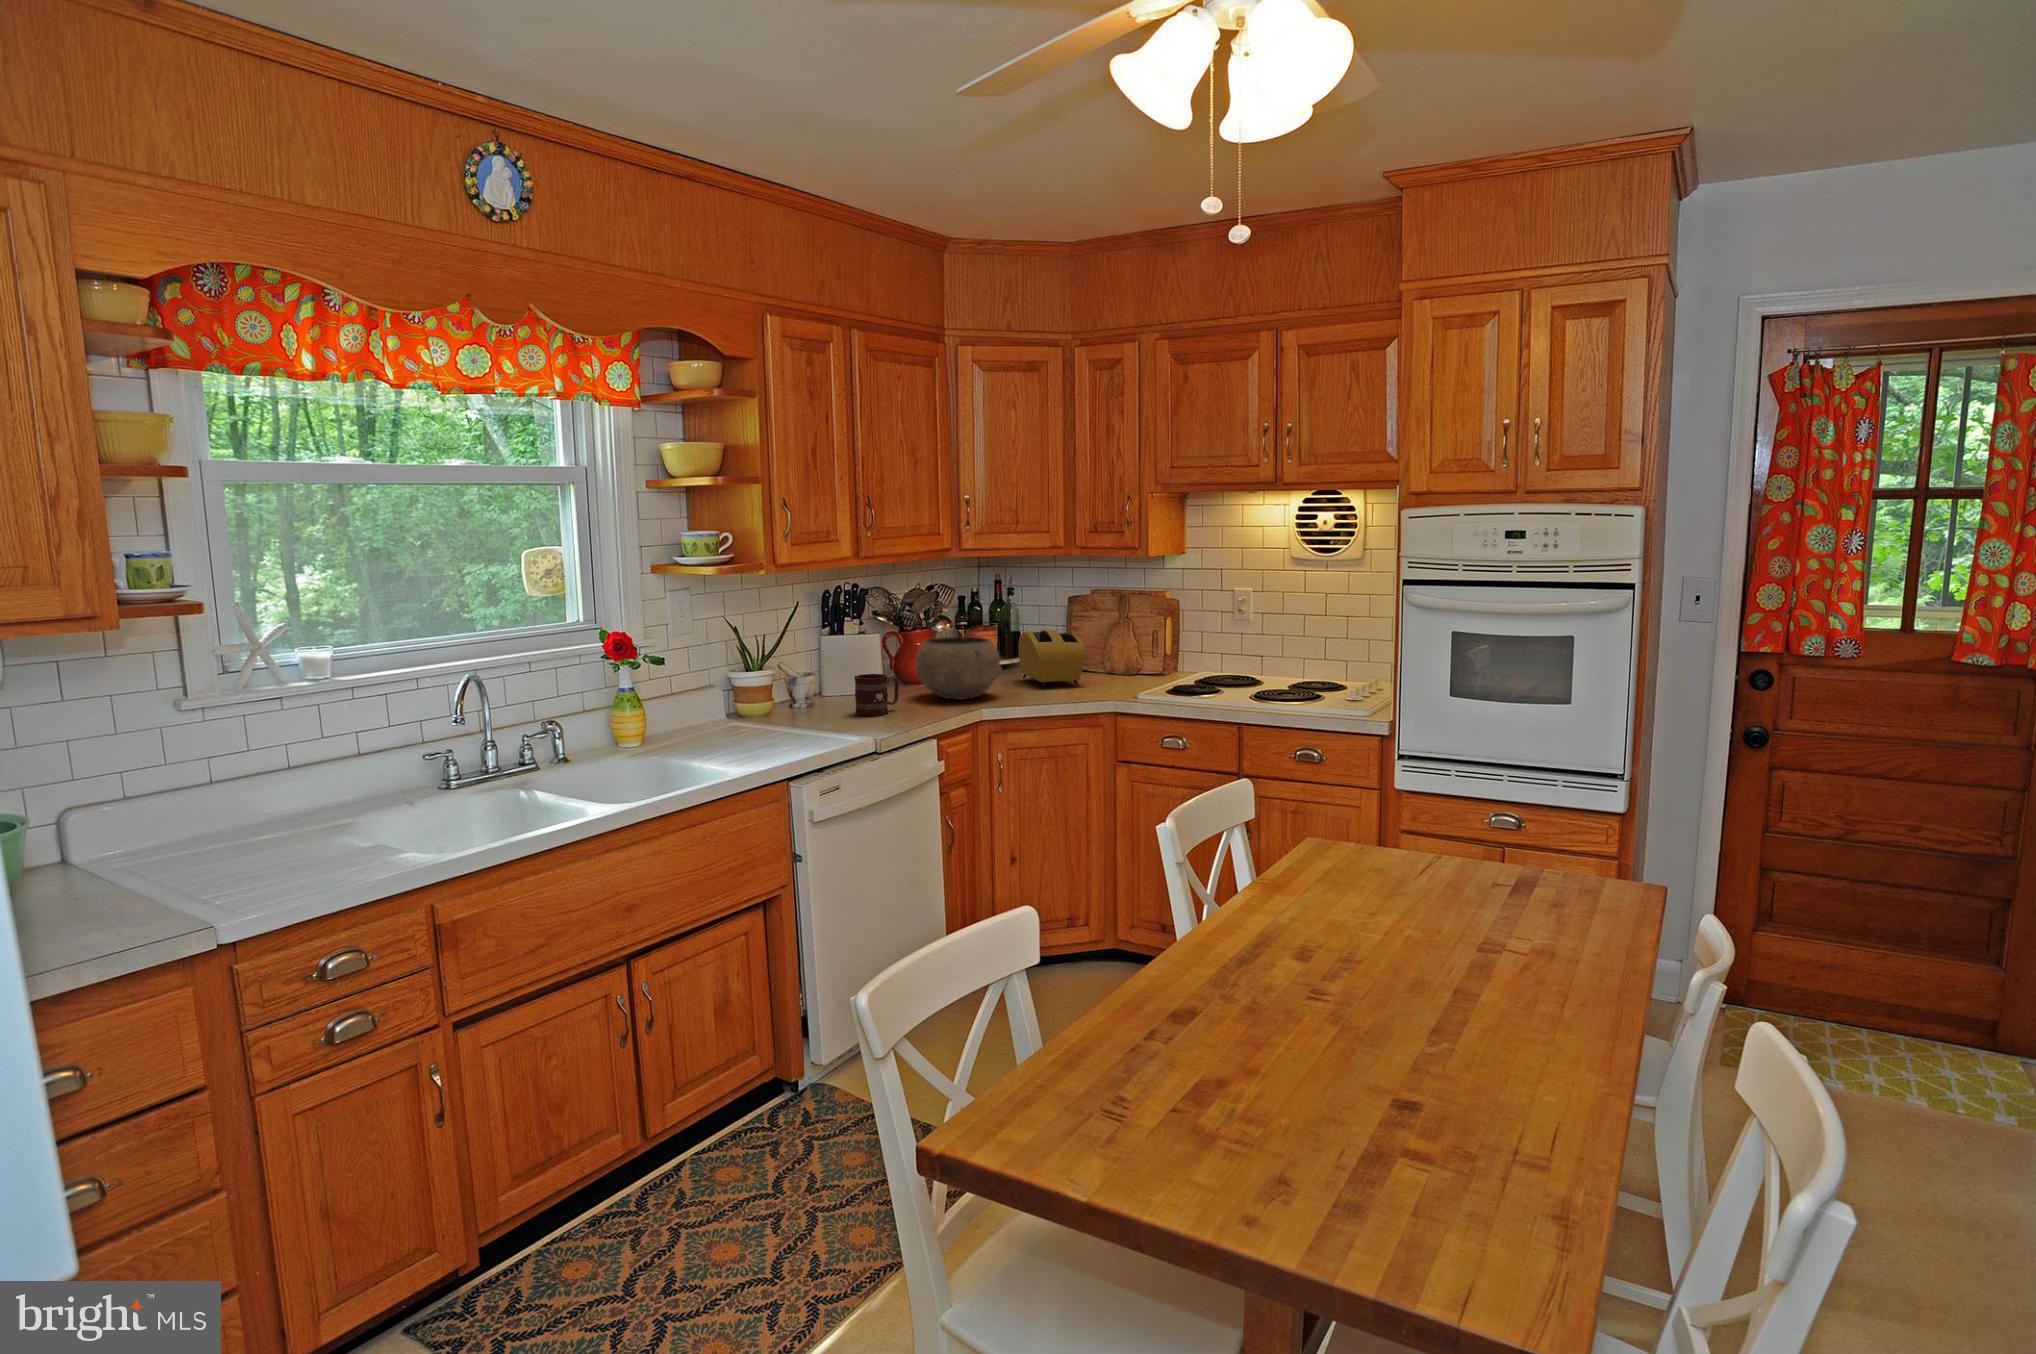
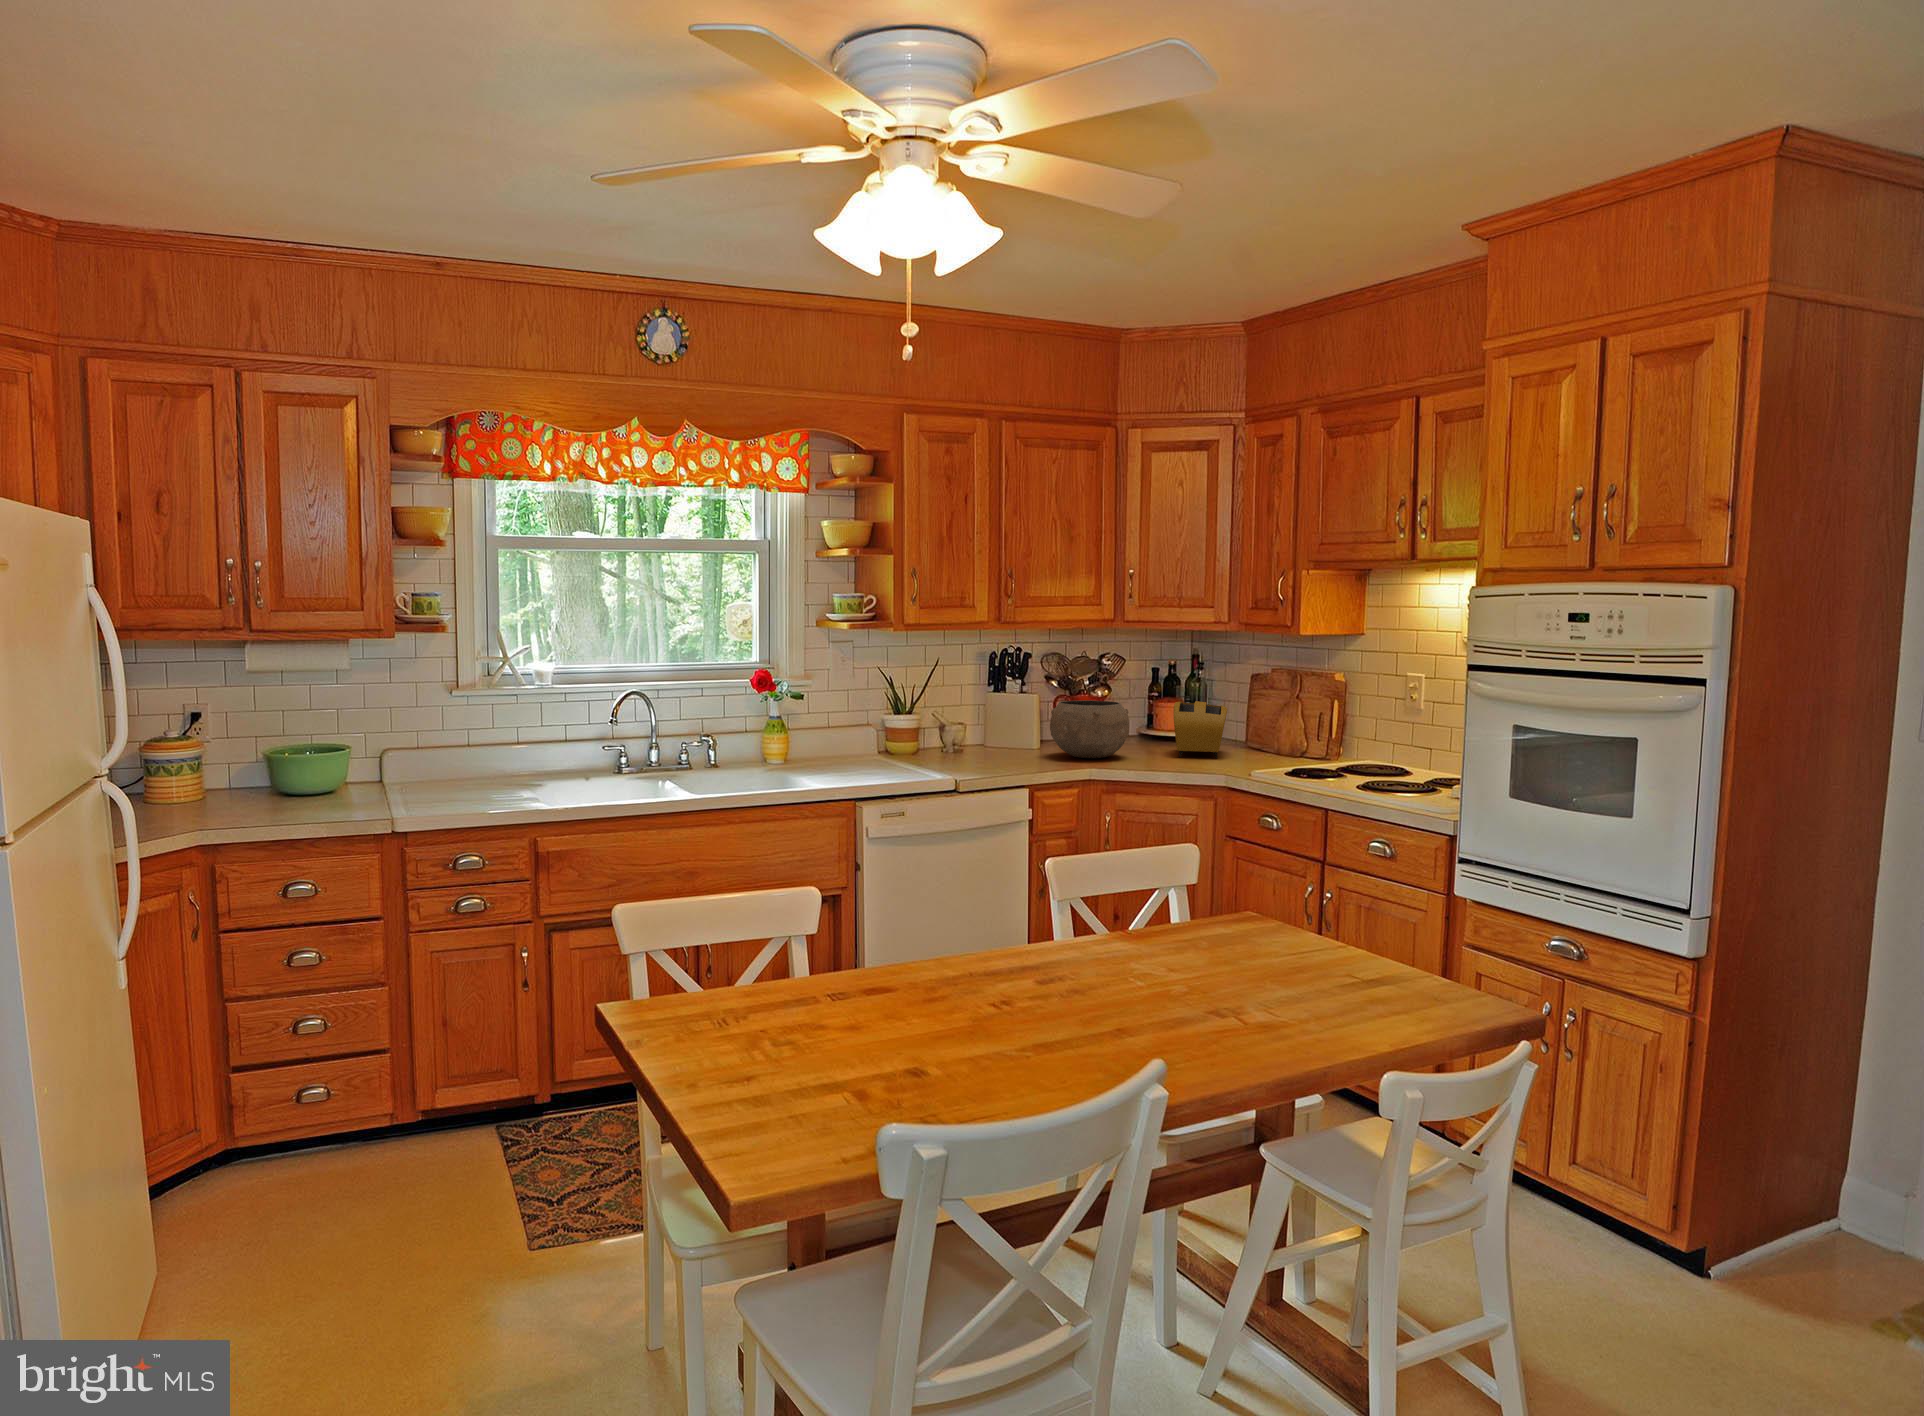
mug: present [854,674,899,716] -> none [975,726,1018,763]

